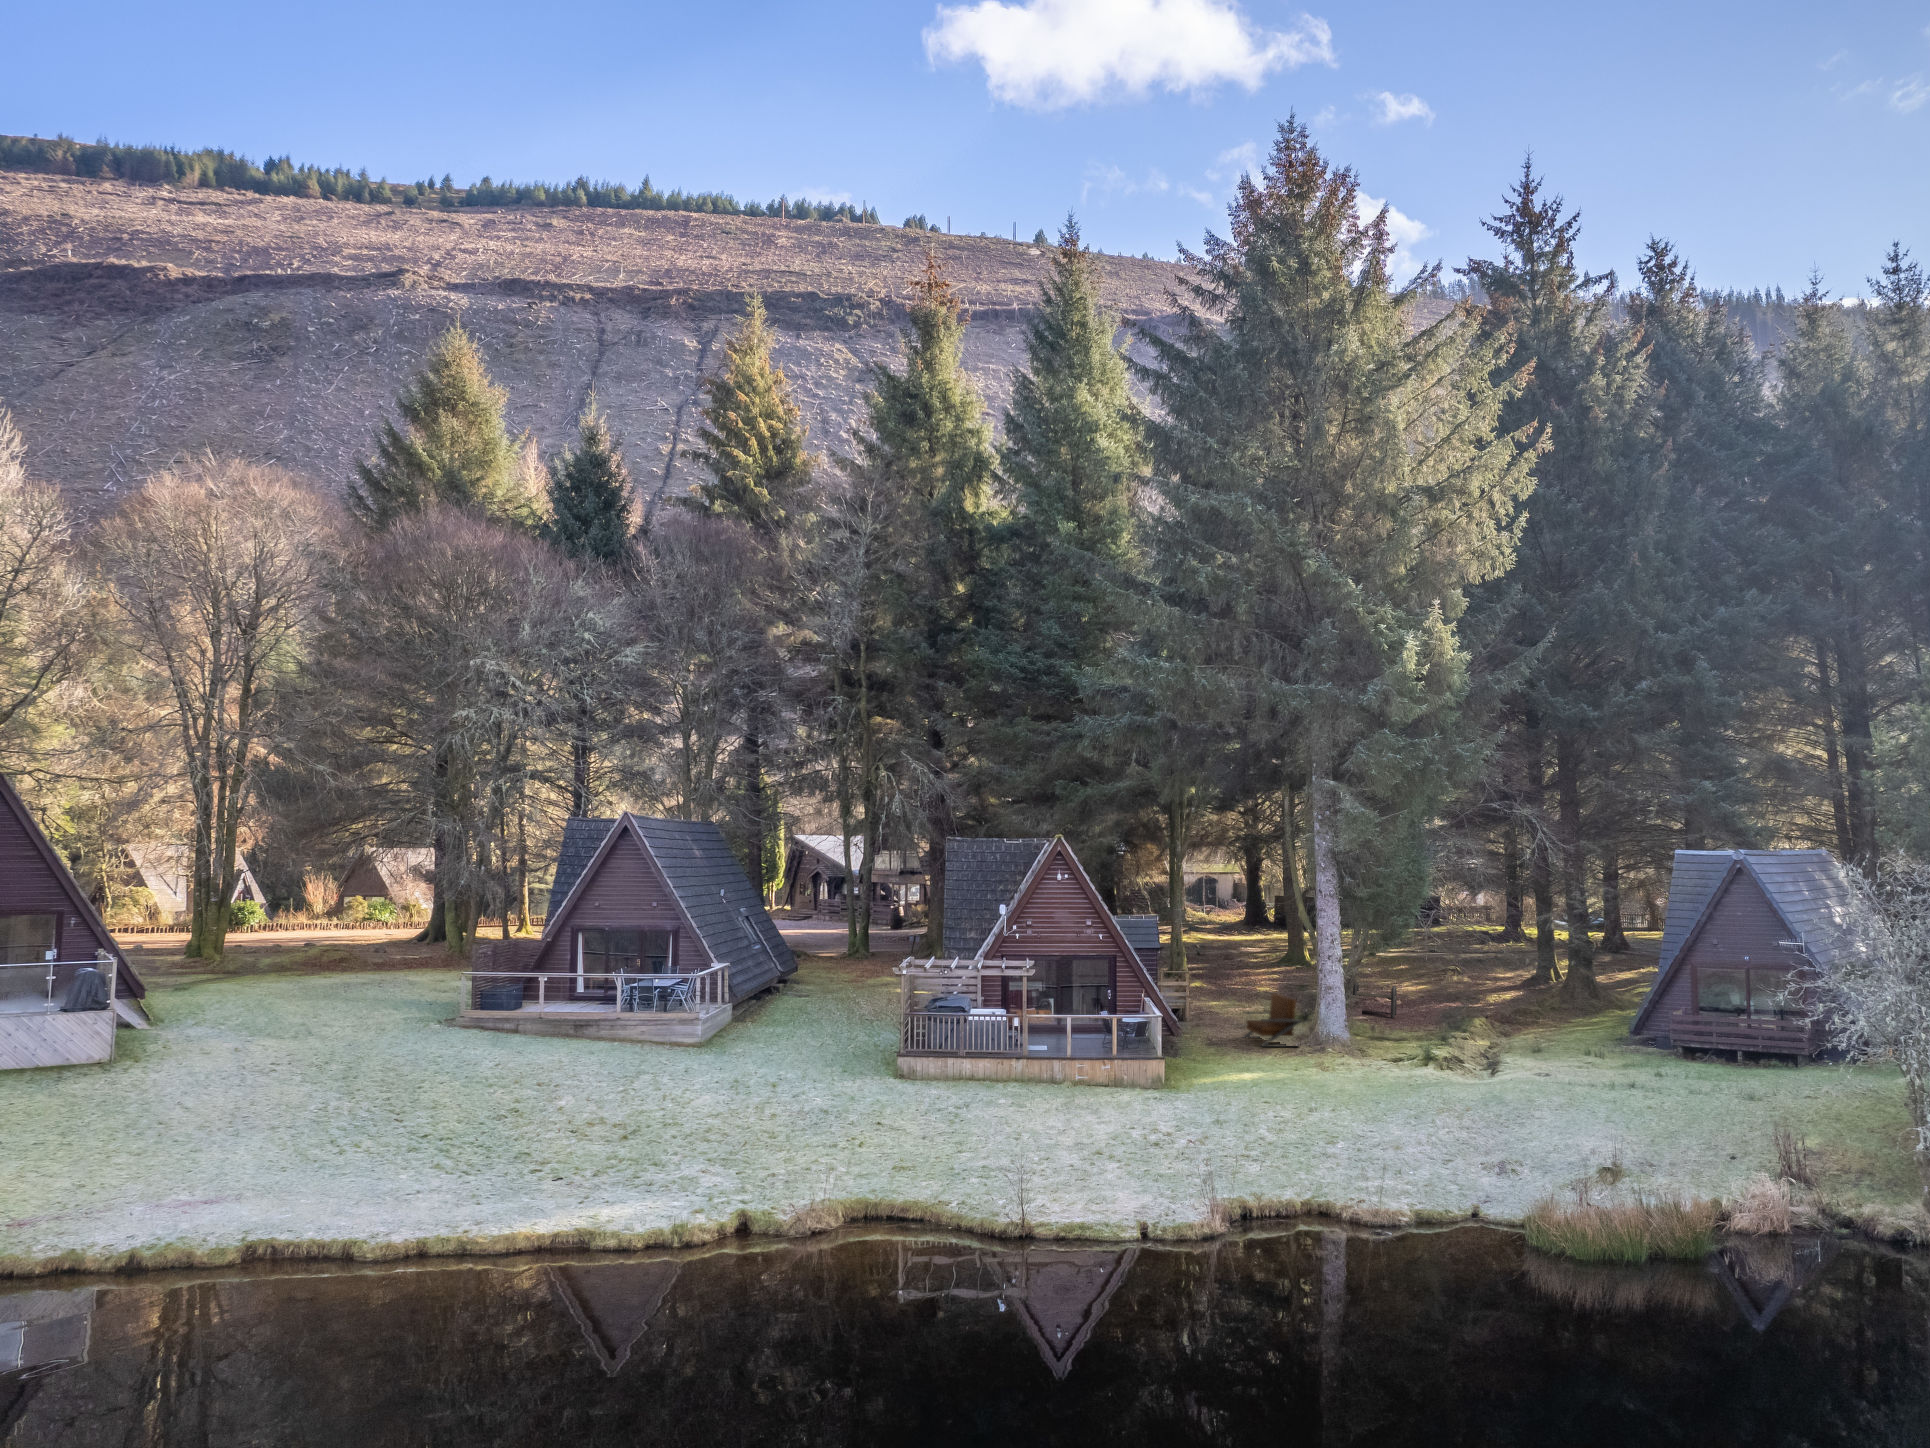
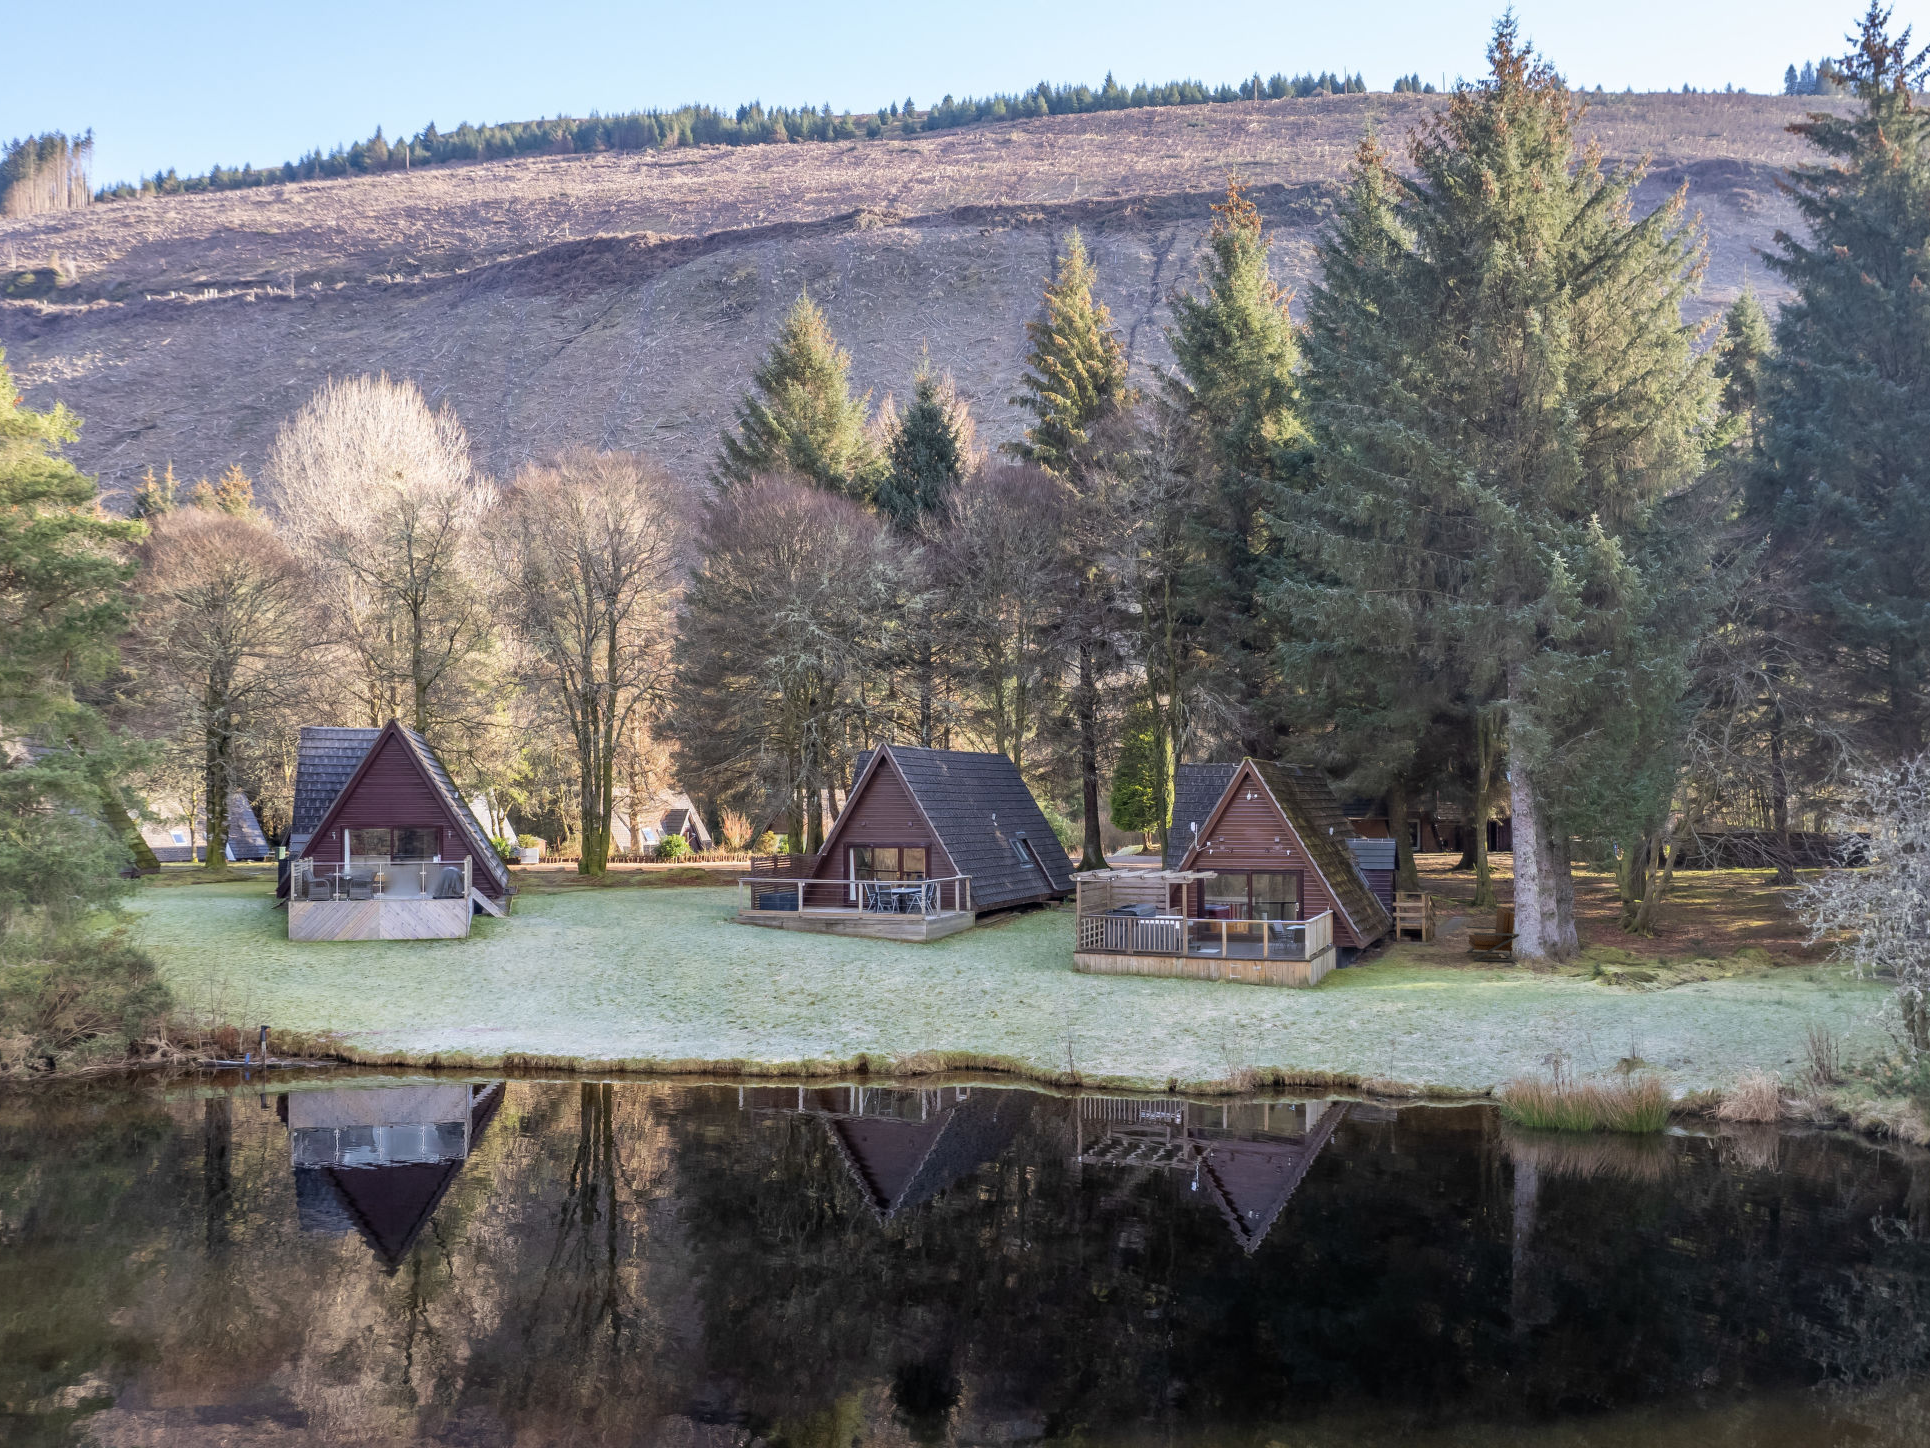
bench: present [1353,982,1397,1018] -> none [1640,902,1695,940]

